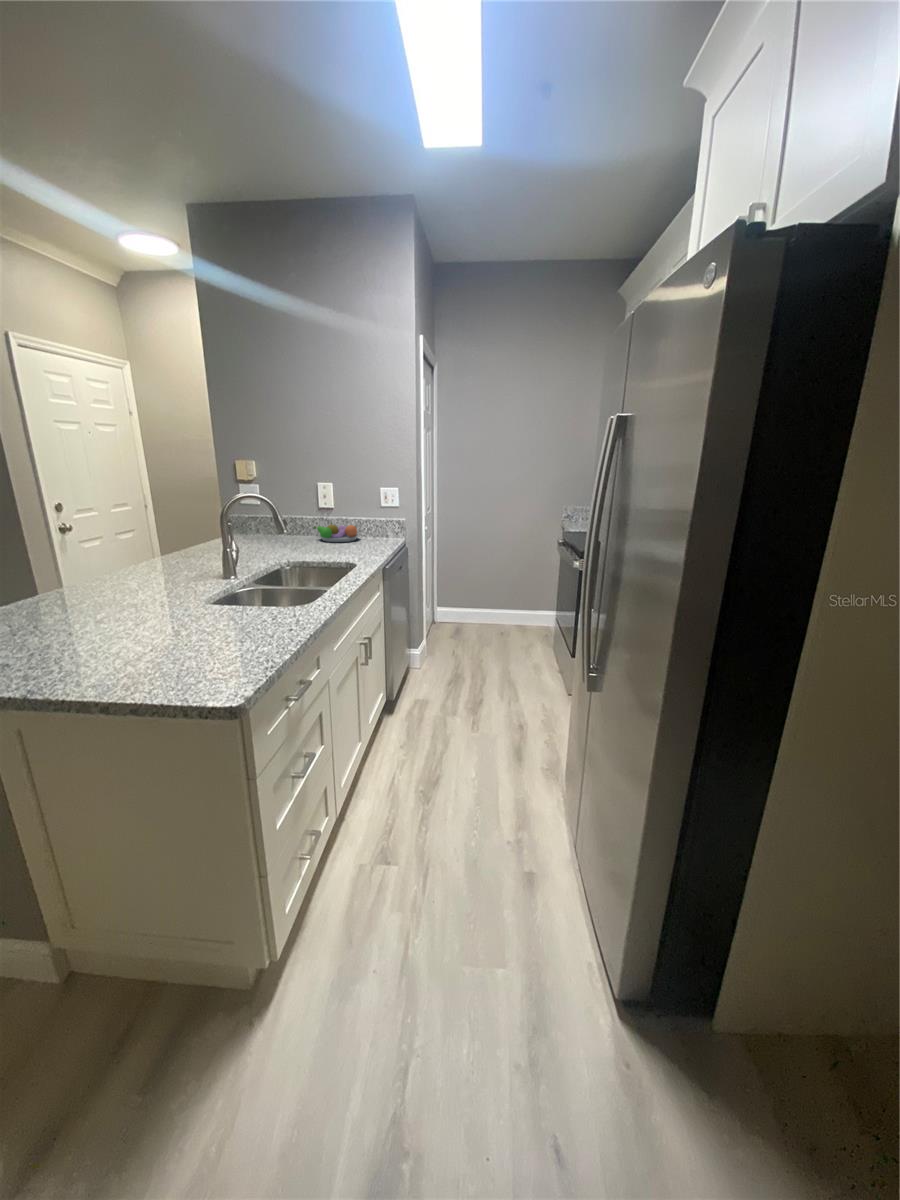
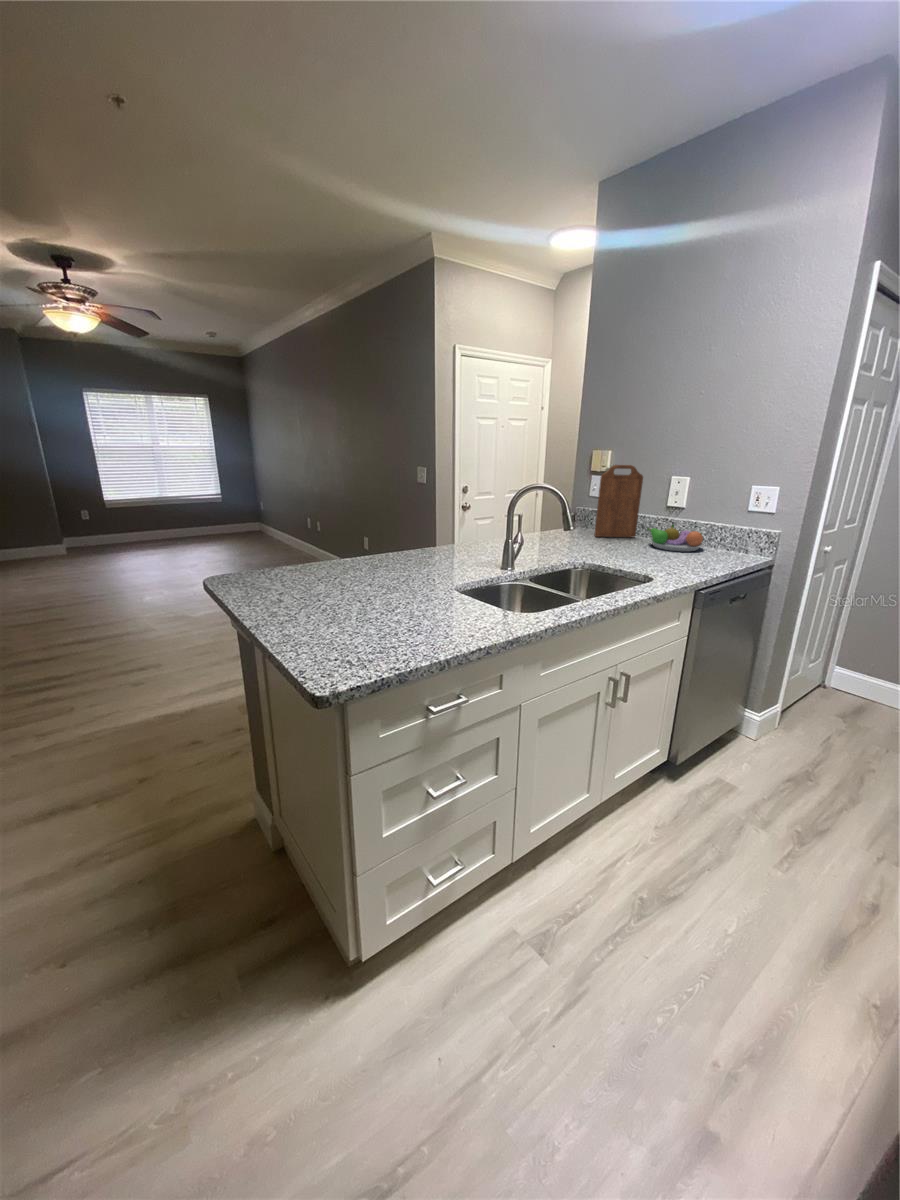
cutting board: none [262,474,300,540] -> present [595,465,643,537]

